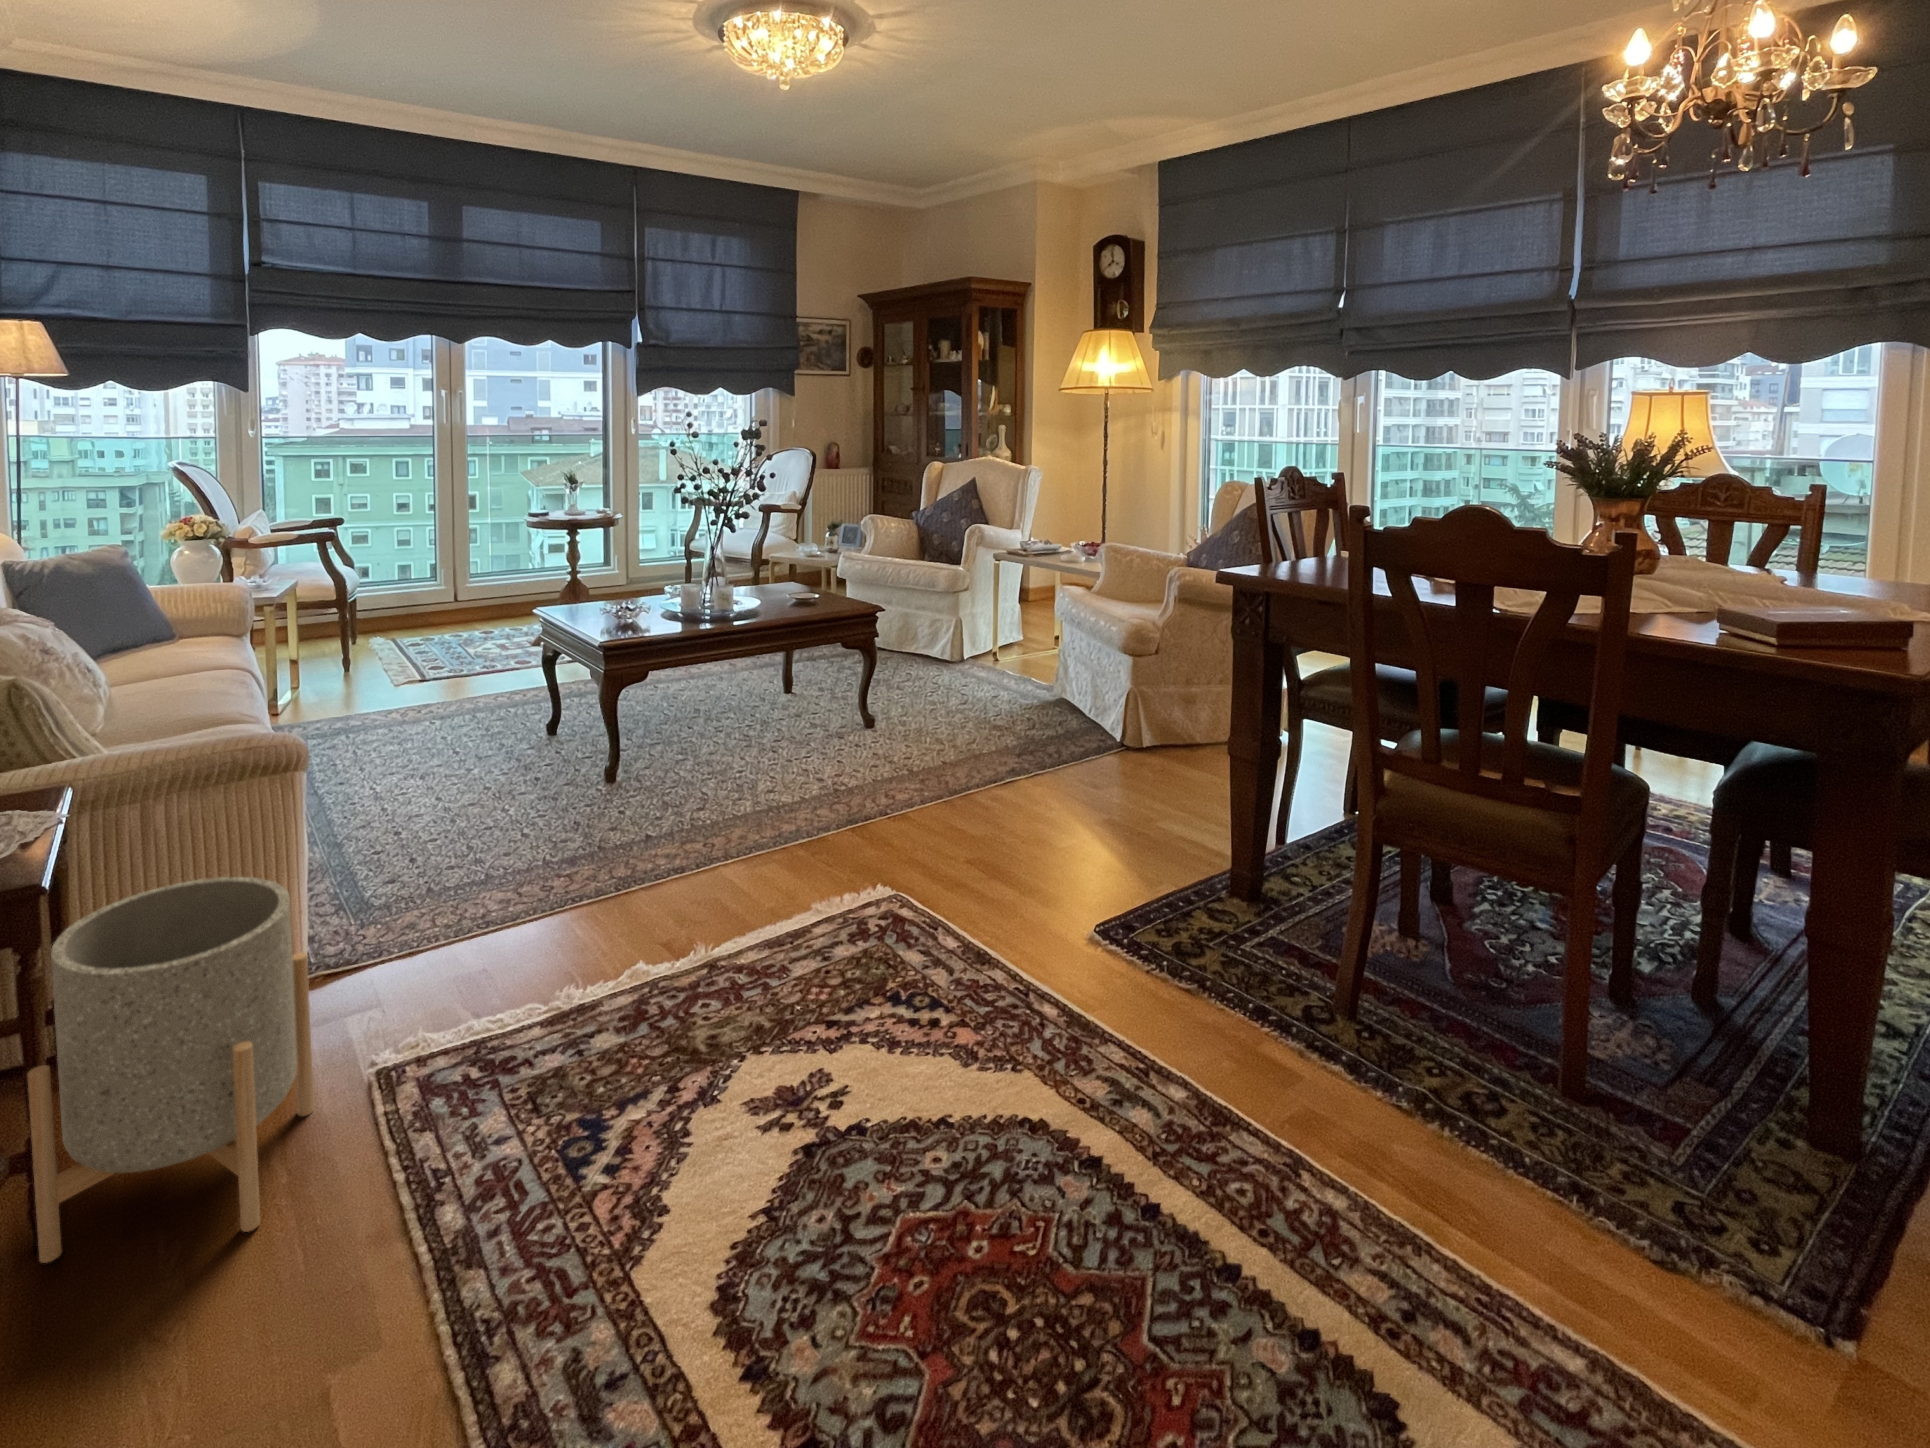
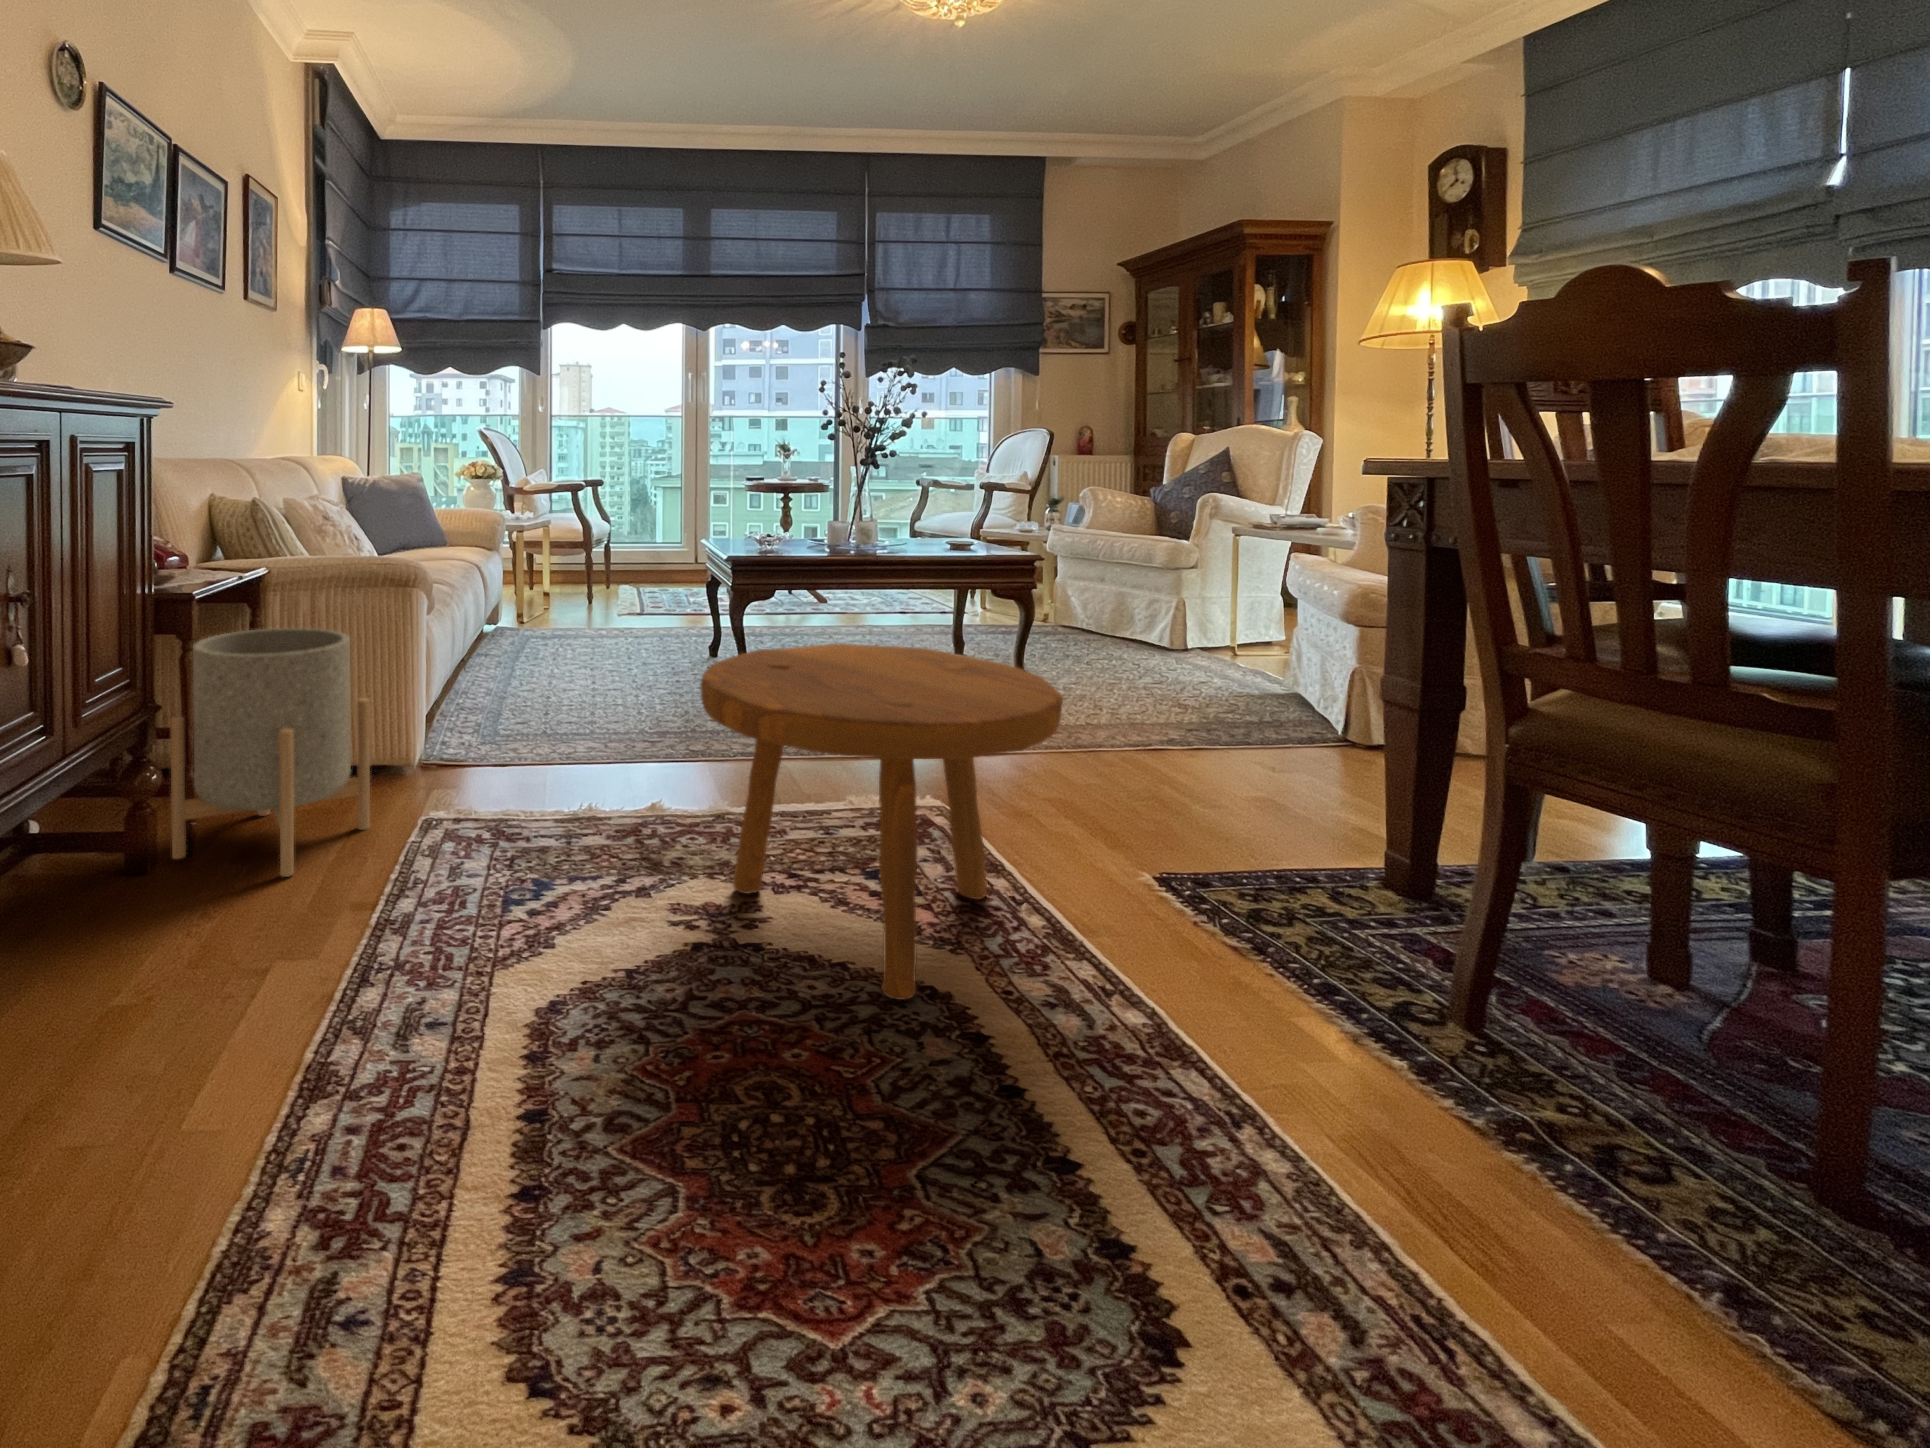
footstool: none [770,778,1099,1147] -> present [701,644,1063,1000]

